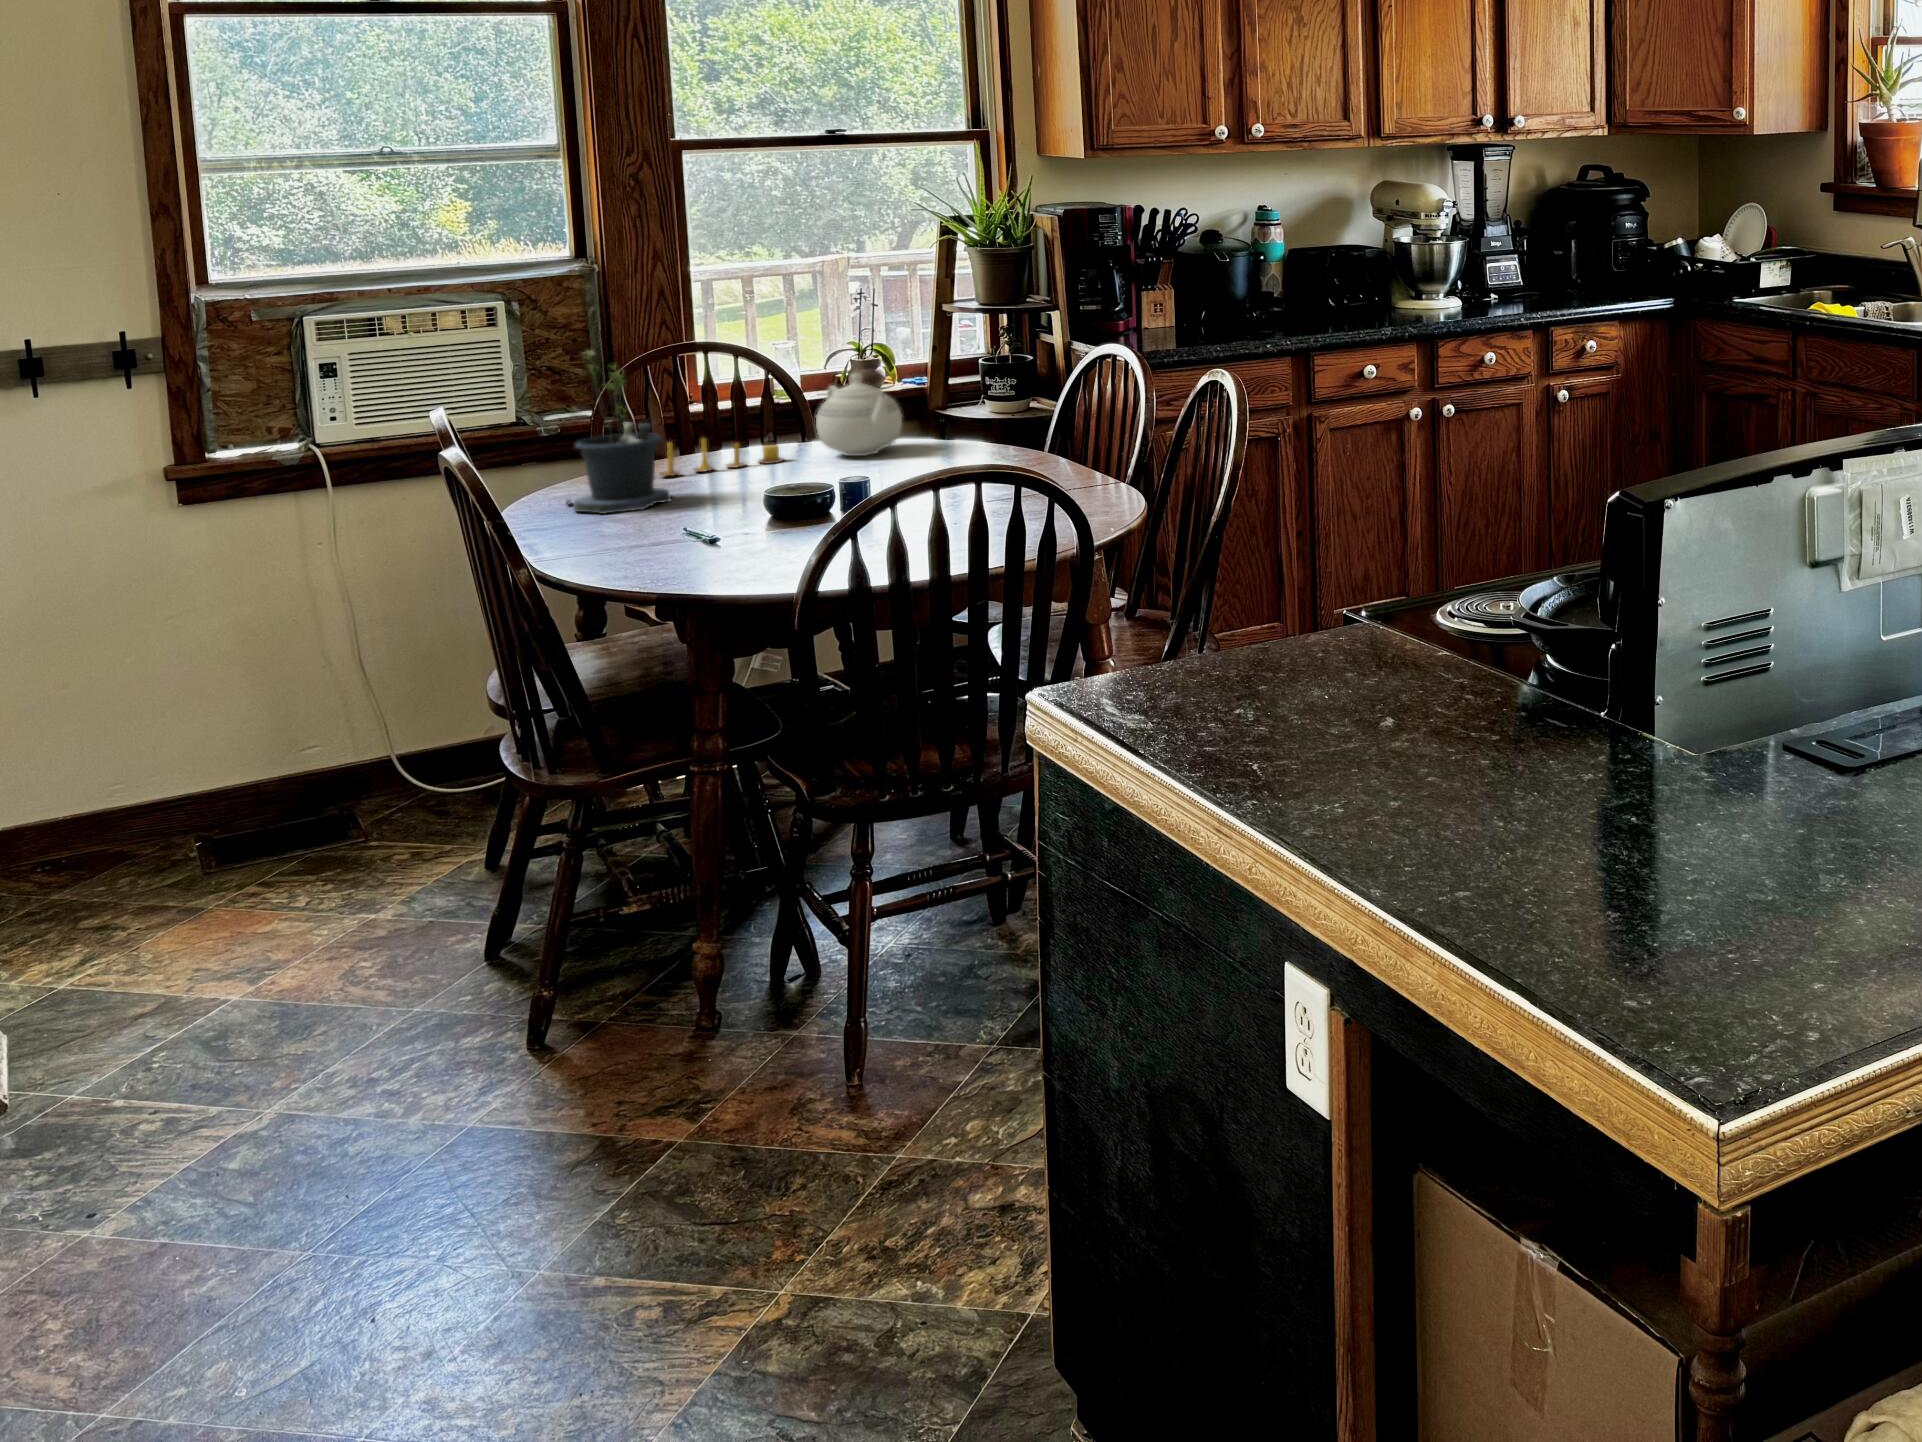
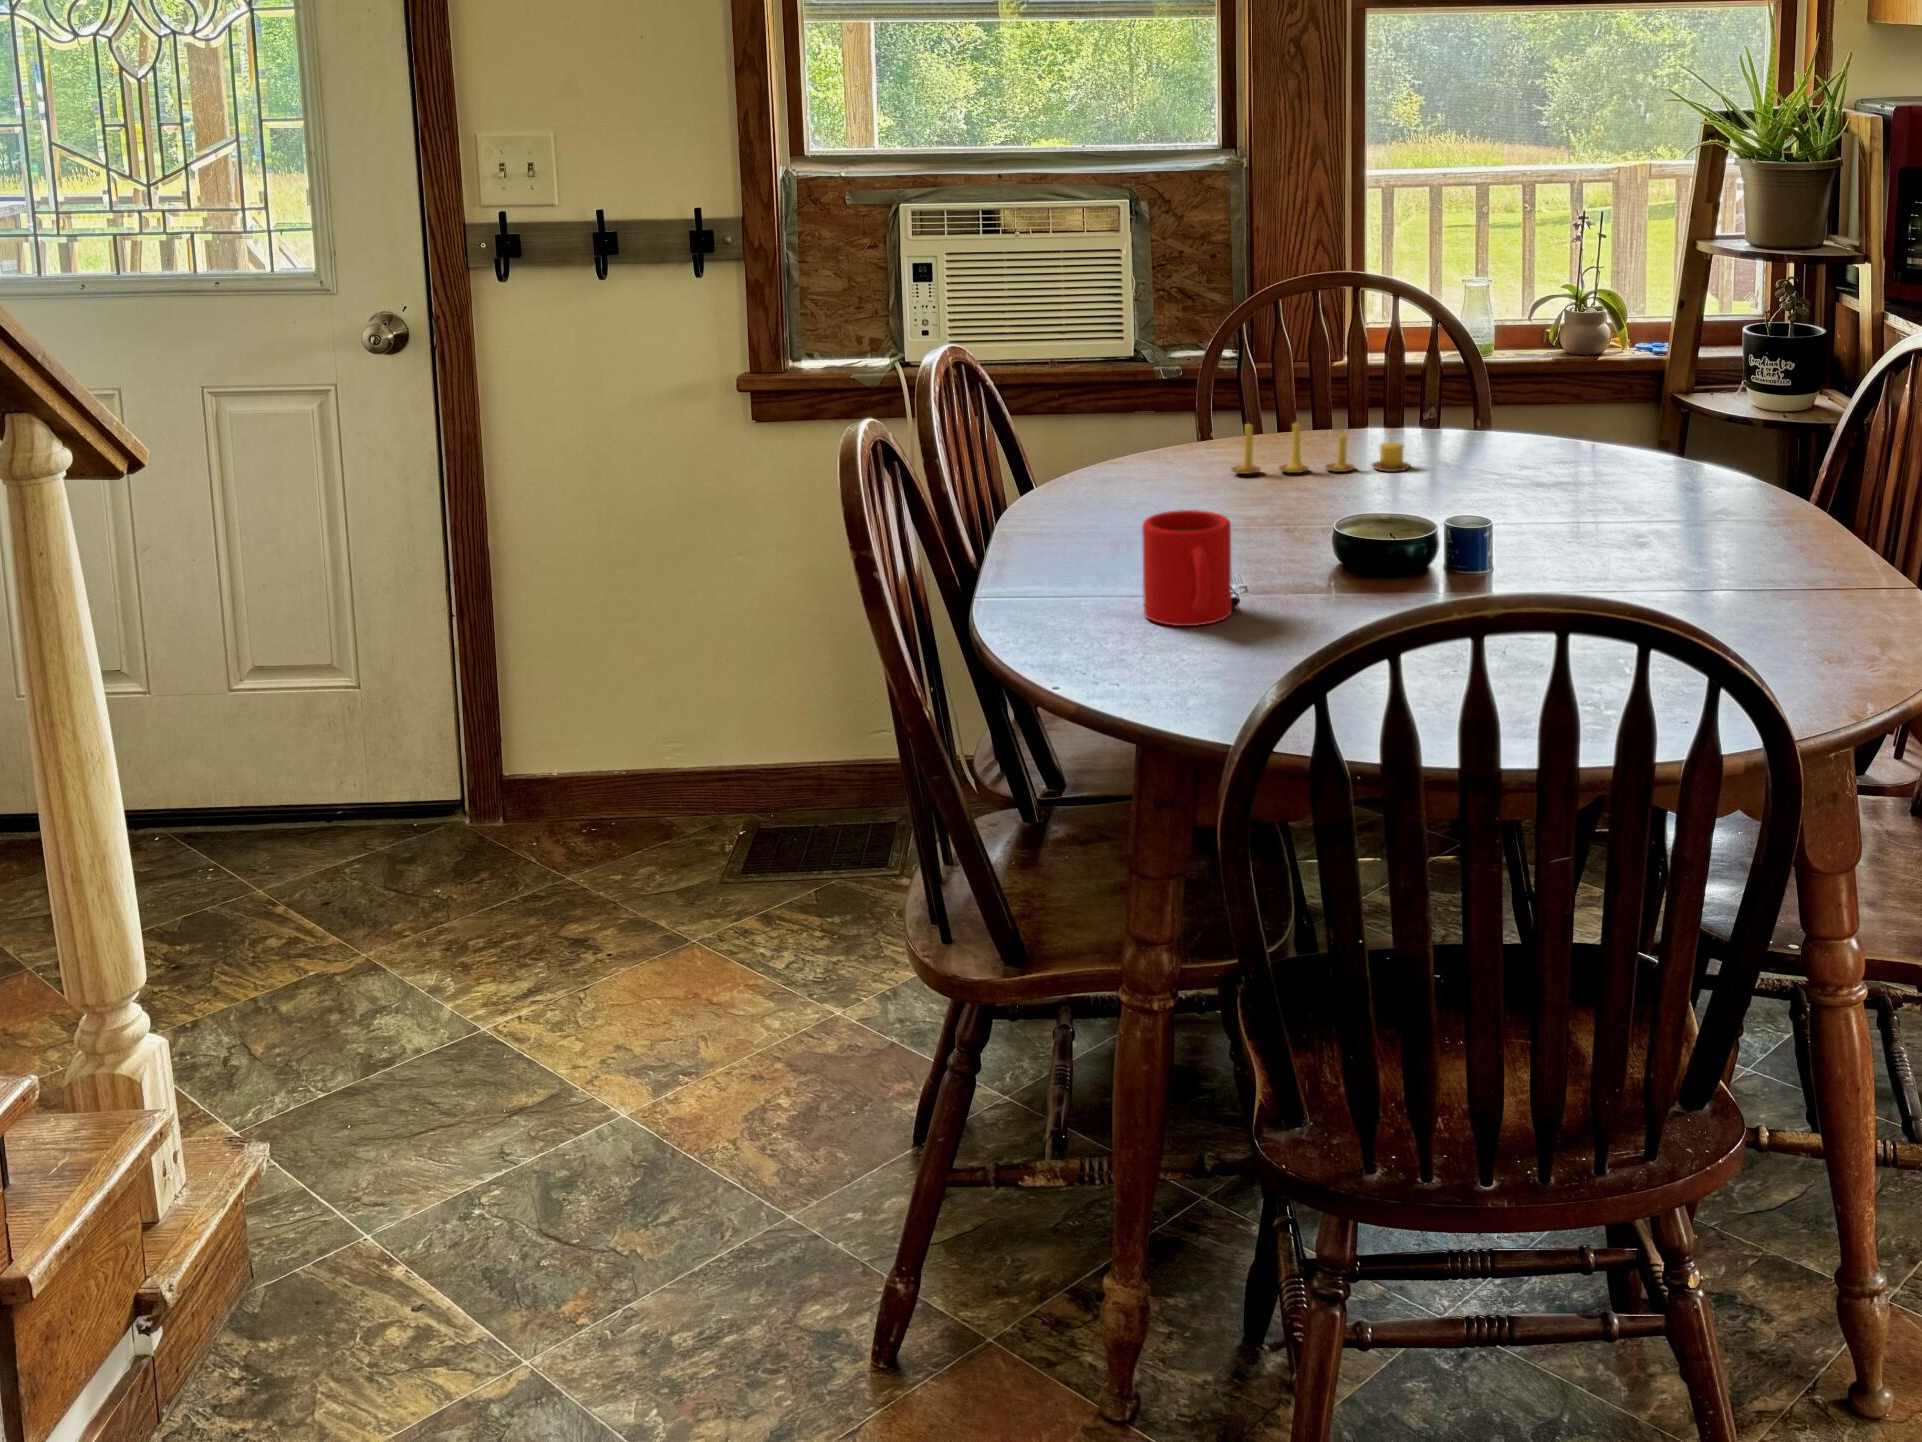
potted plant: present [566,350,671,514] -> none [1079,284,1218,536]
teapot: present [816,373,902,456] -> none [1457,347,1587,478]
mug: none [664,474,725,541] -> present [1142,510,1232,626]

